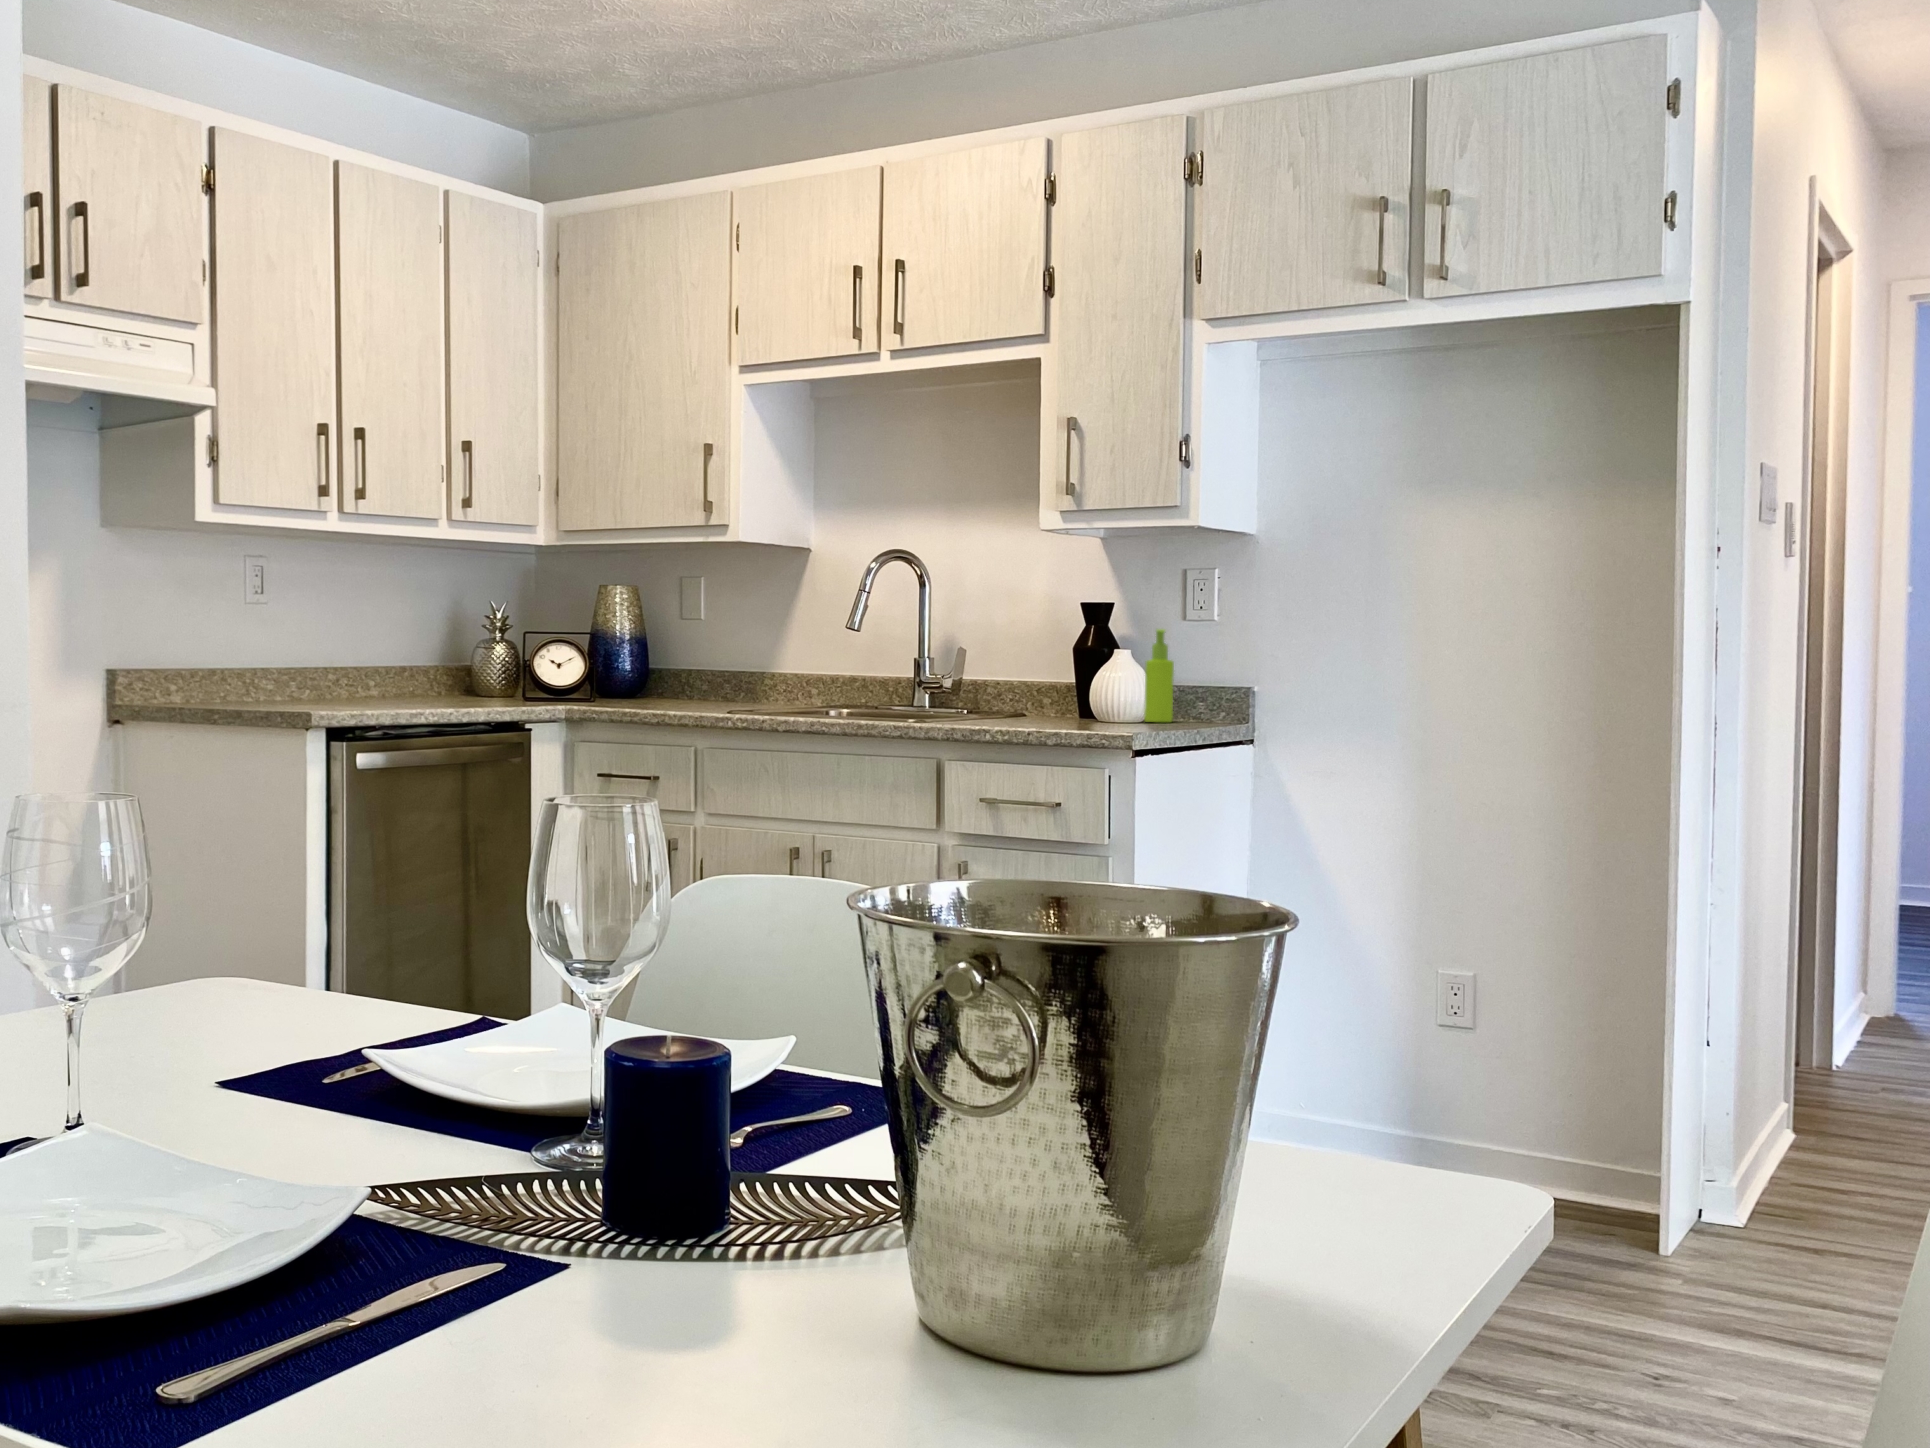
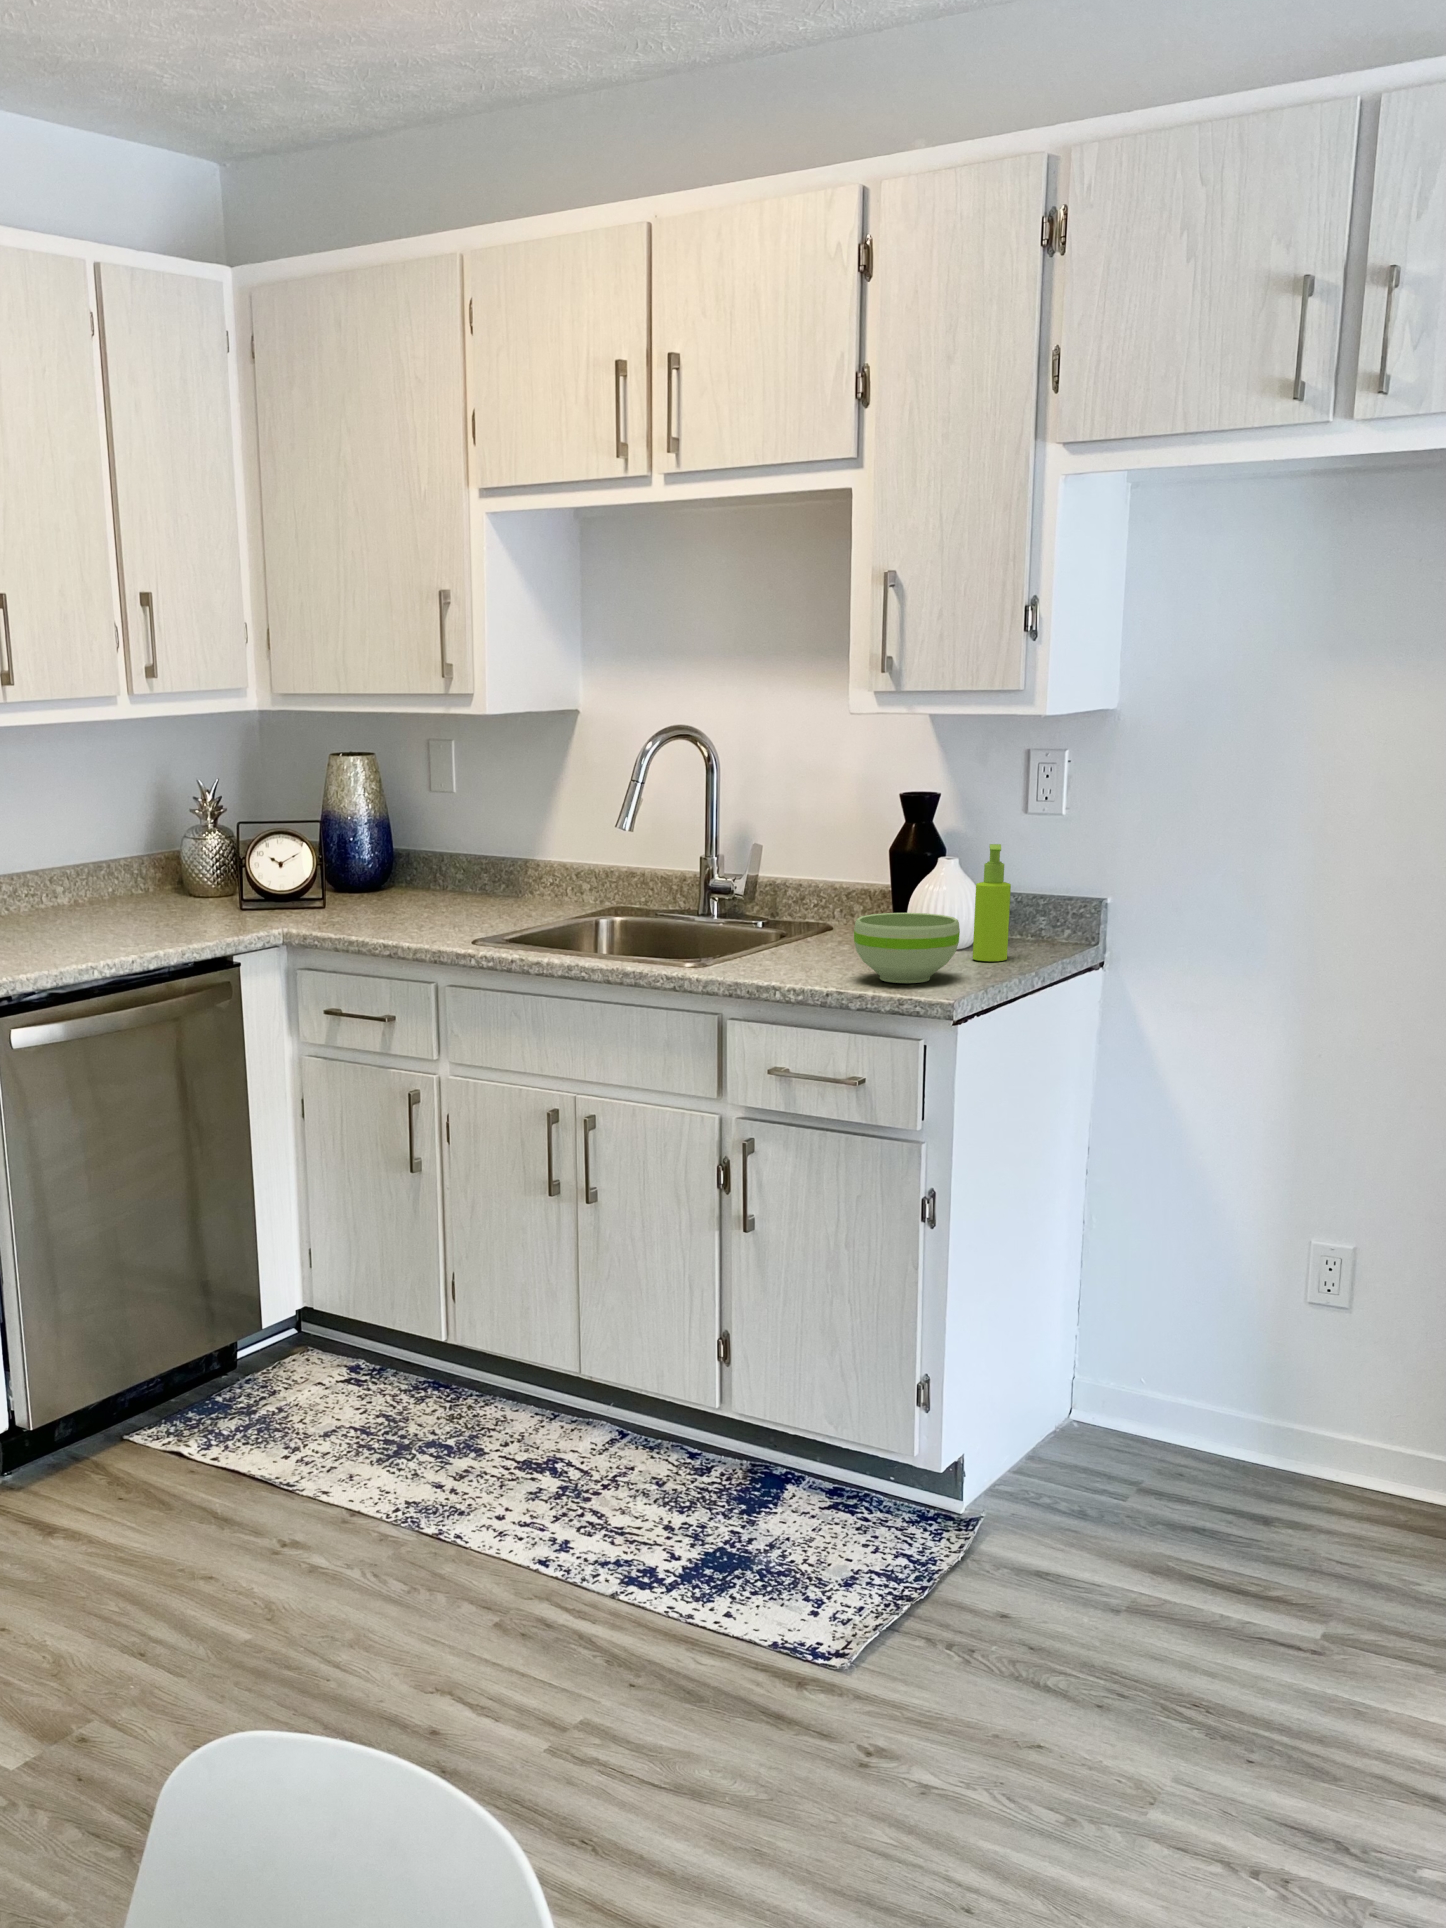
bowl: none [1049,677,1135,728] -> present [854,913,960,983]

